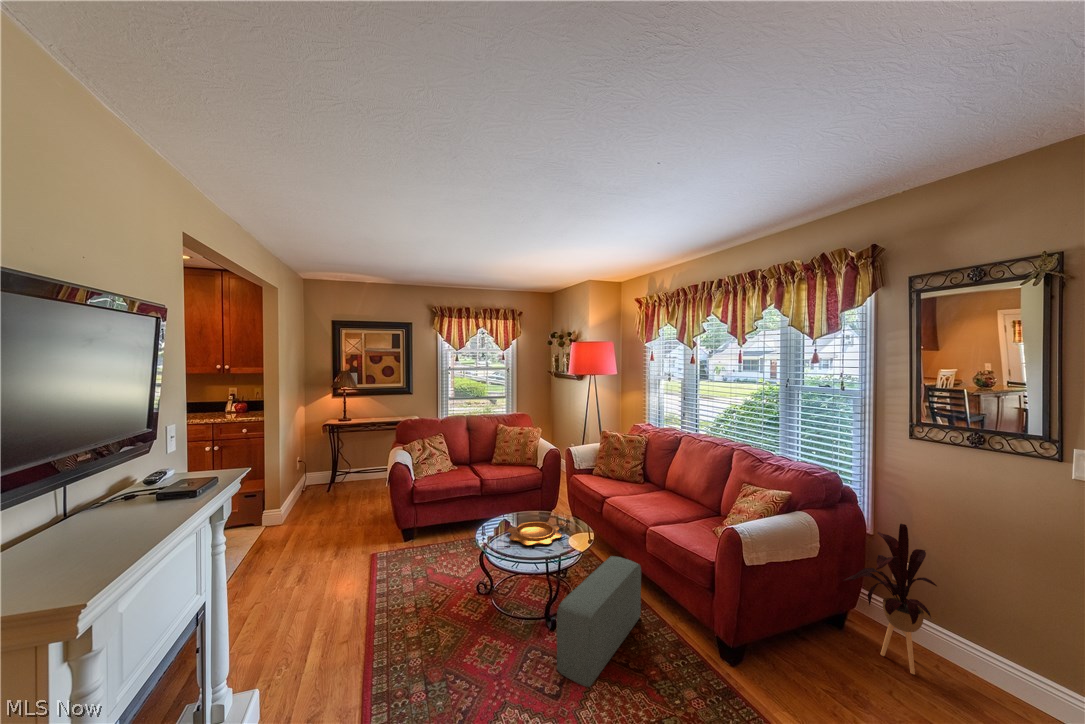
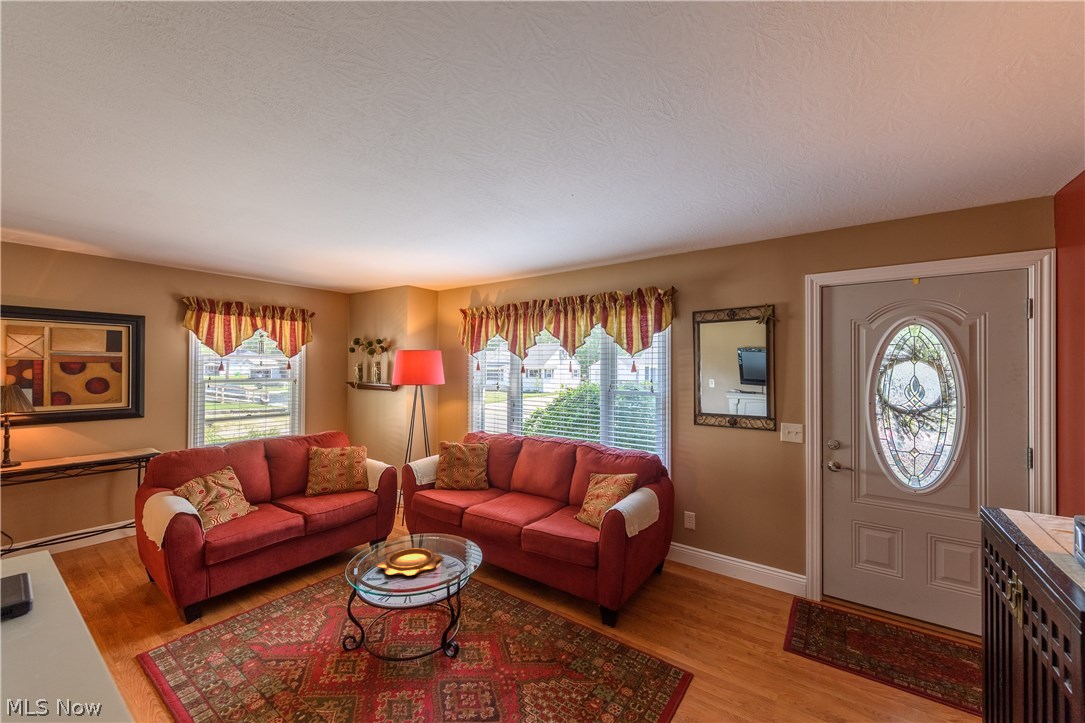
house plant: present [843,524,937,674] -> none [665,485,722,590]
pouf: present [557,556,641,687] -> none [482,563,530,694]

